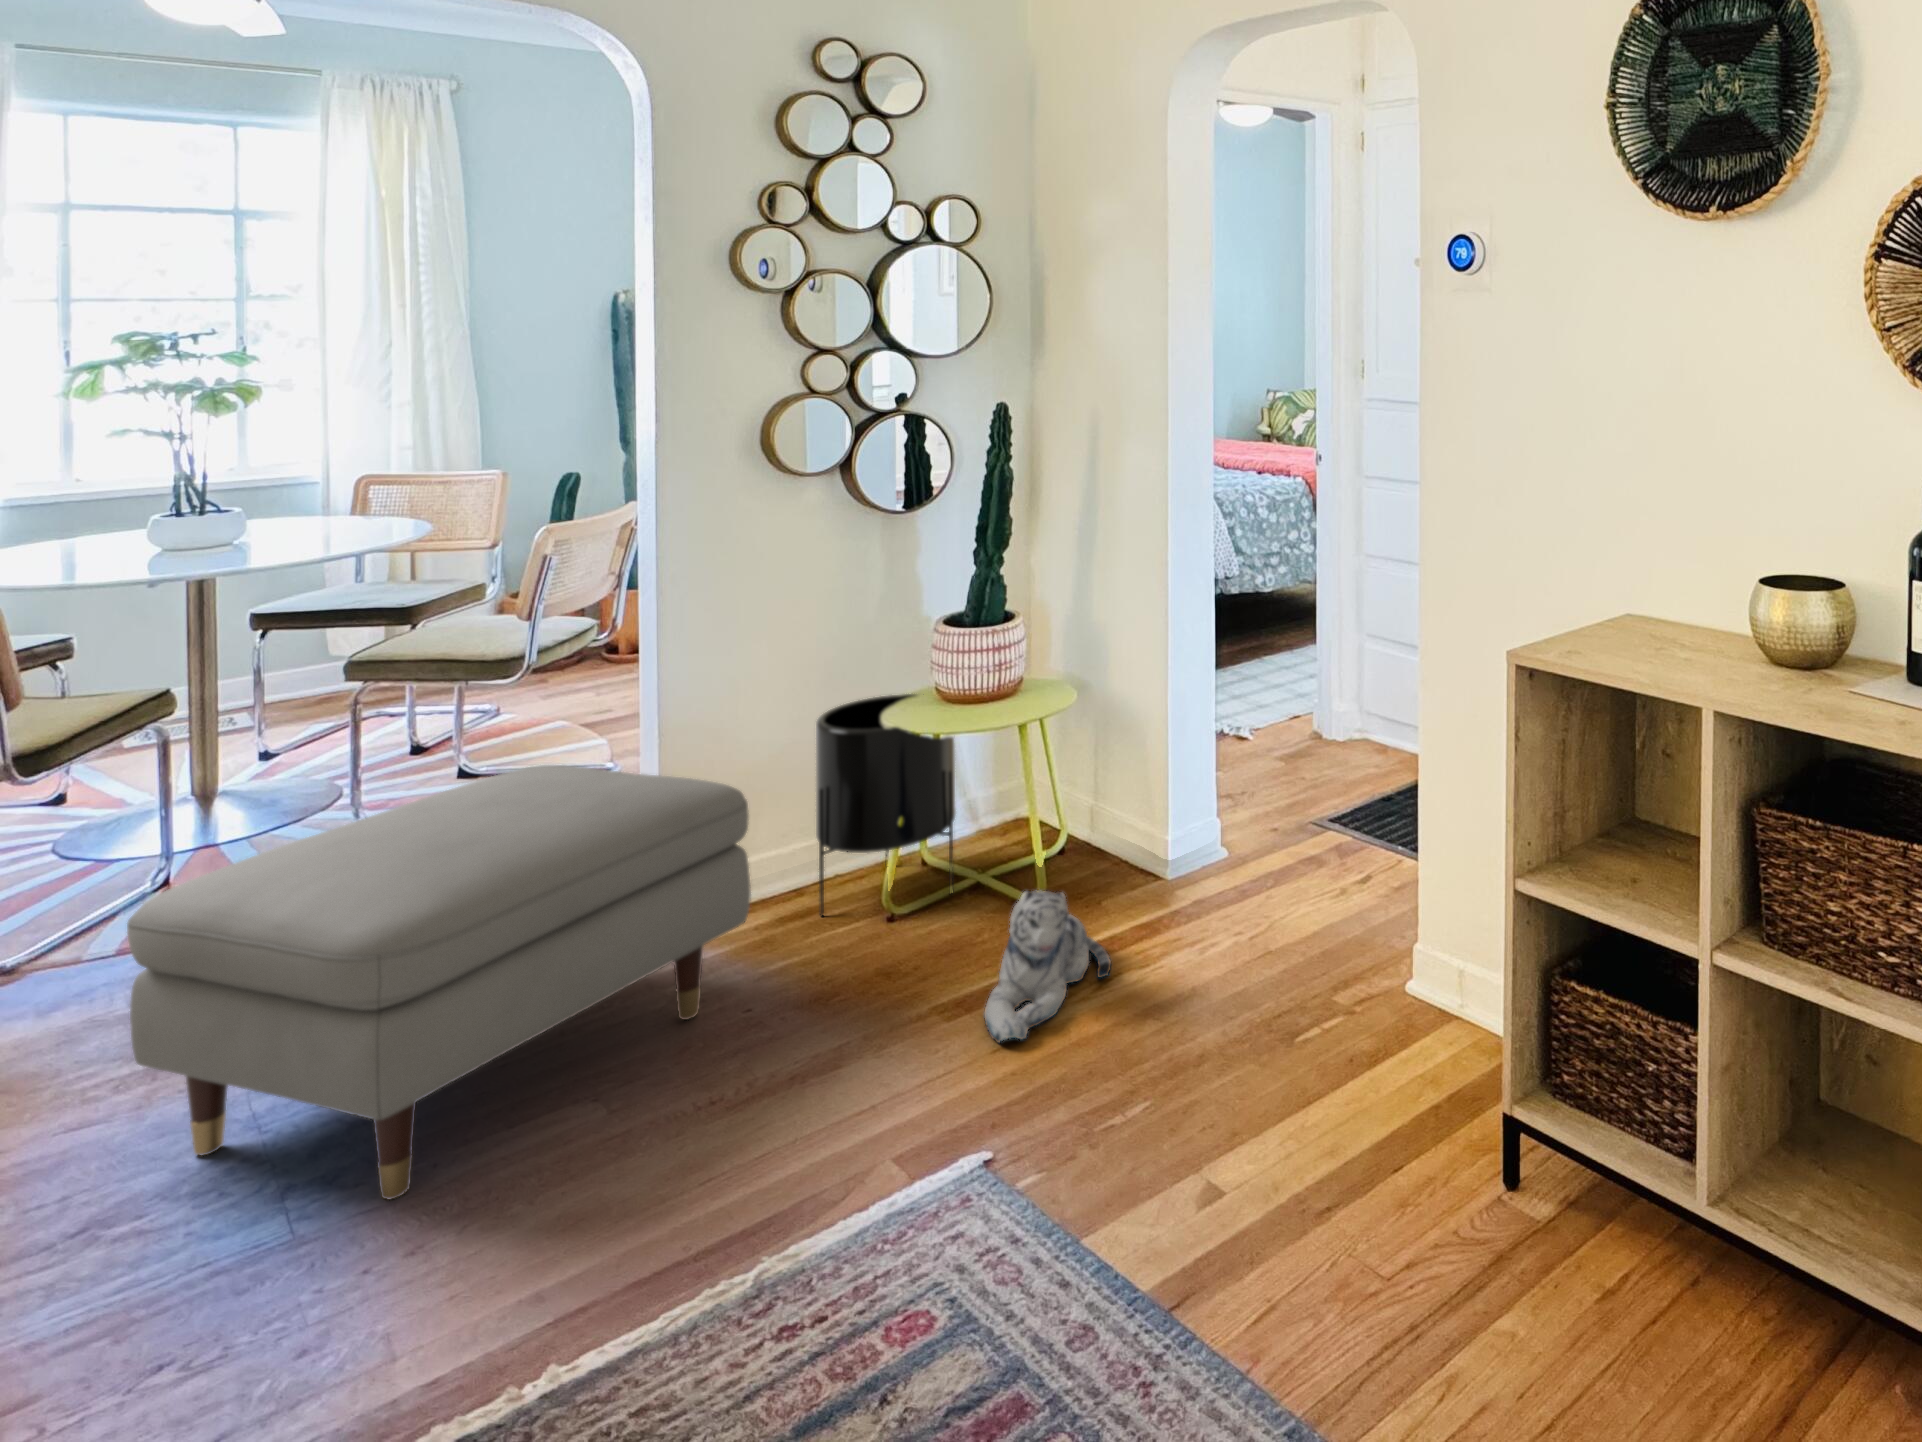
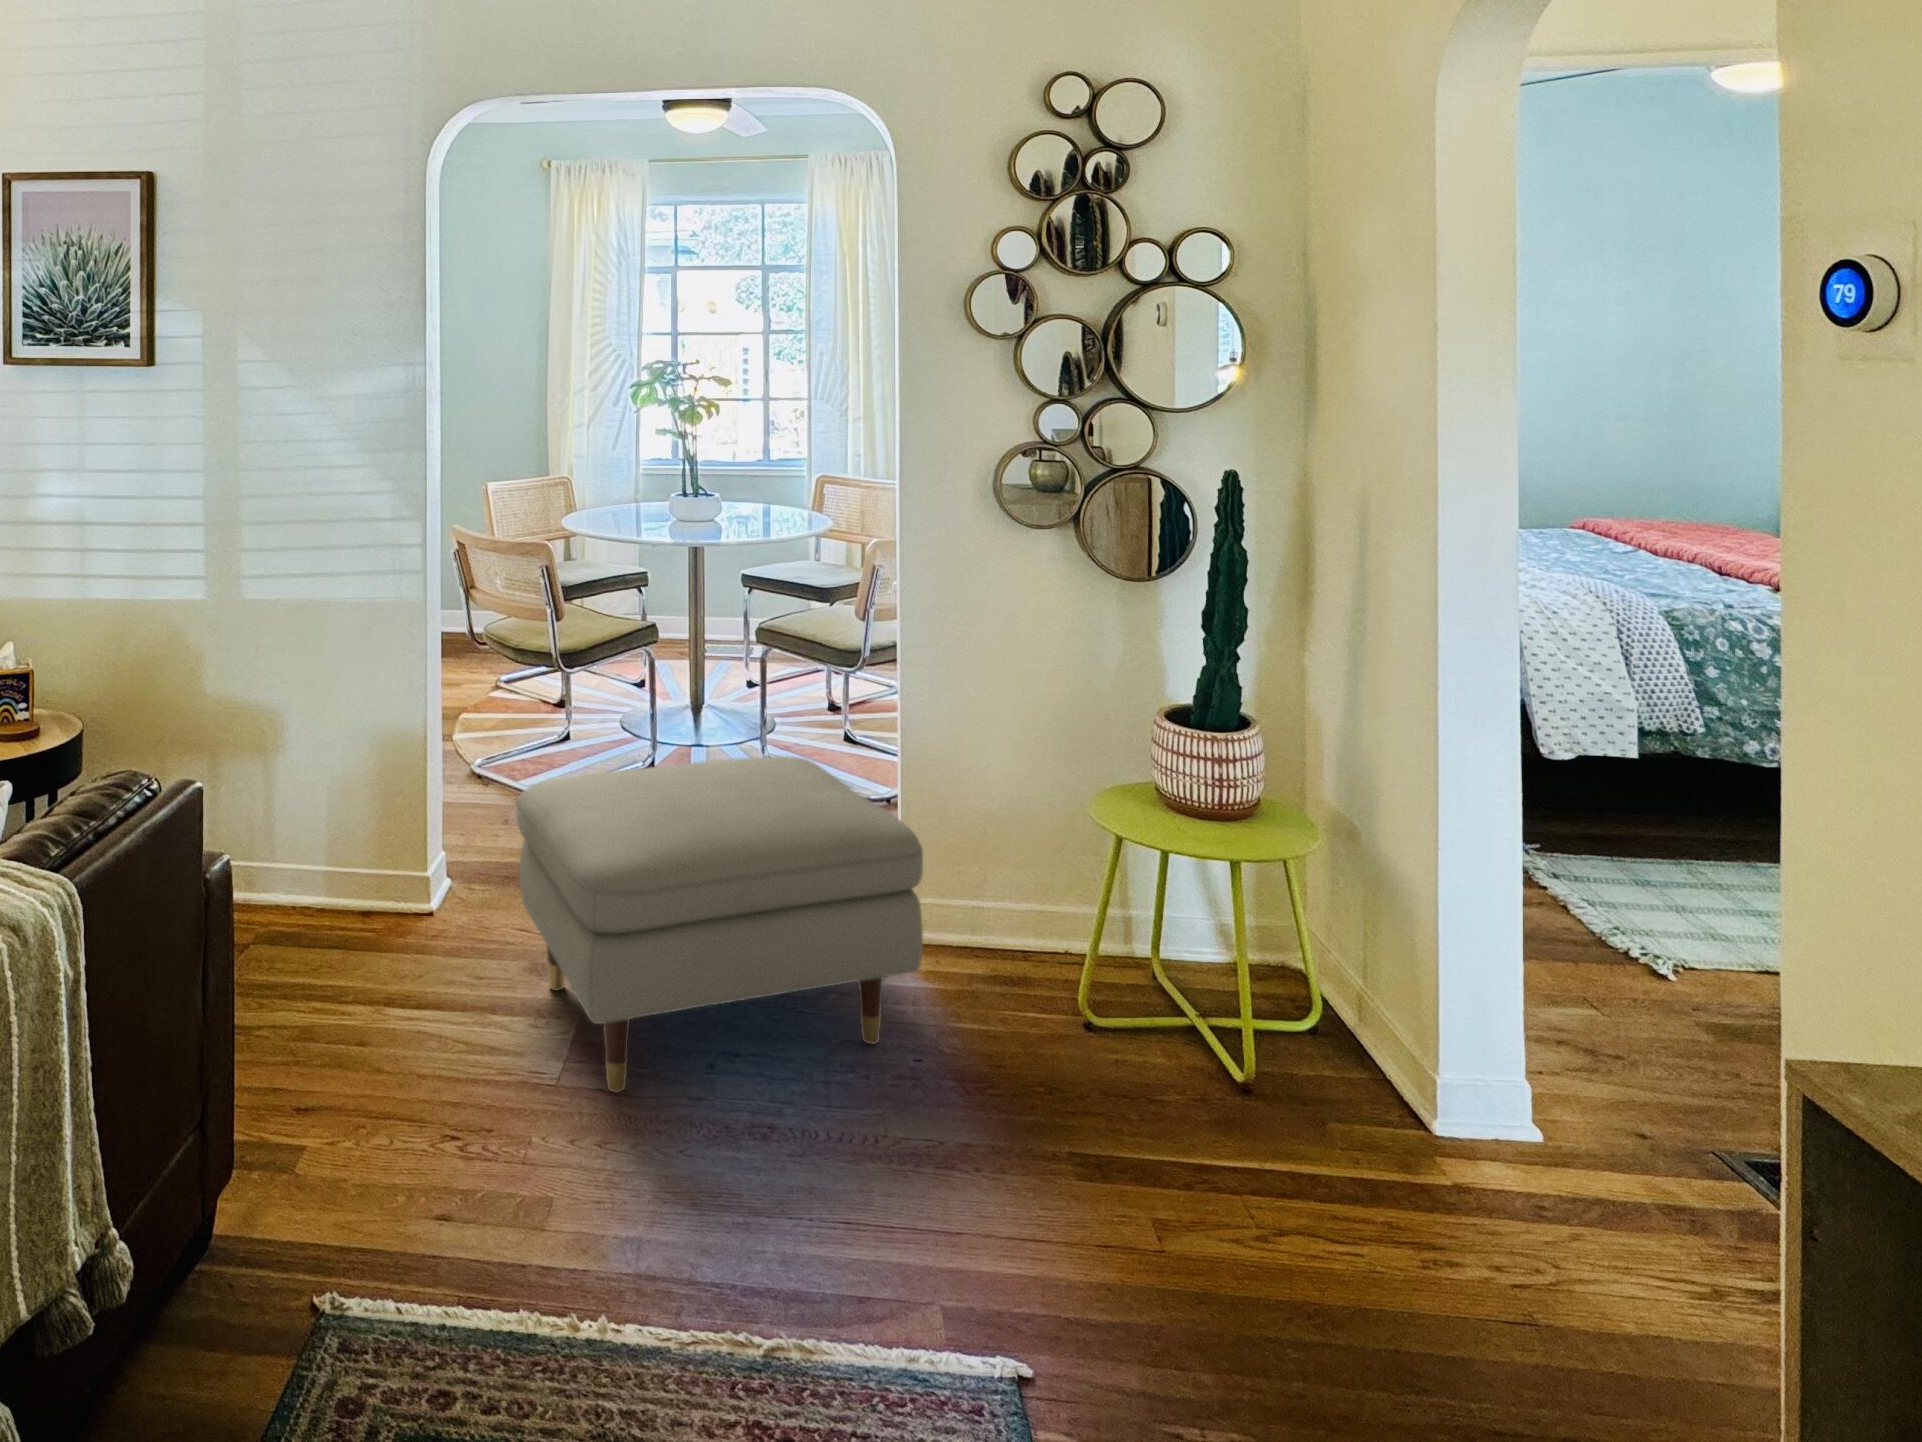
planter: present [816,694,956,916] -> none [1028,774,1177,1027]
plush toy: present [984,891,1111,1043] -> none [1108,1069,1297,1251]

